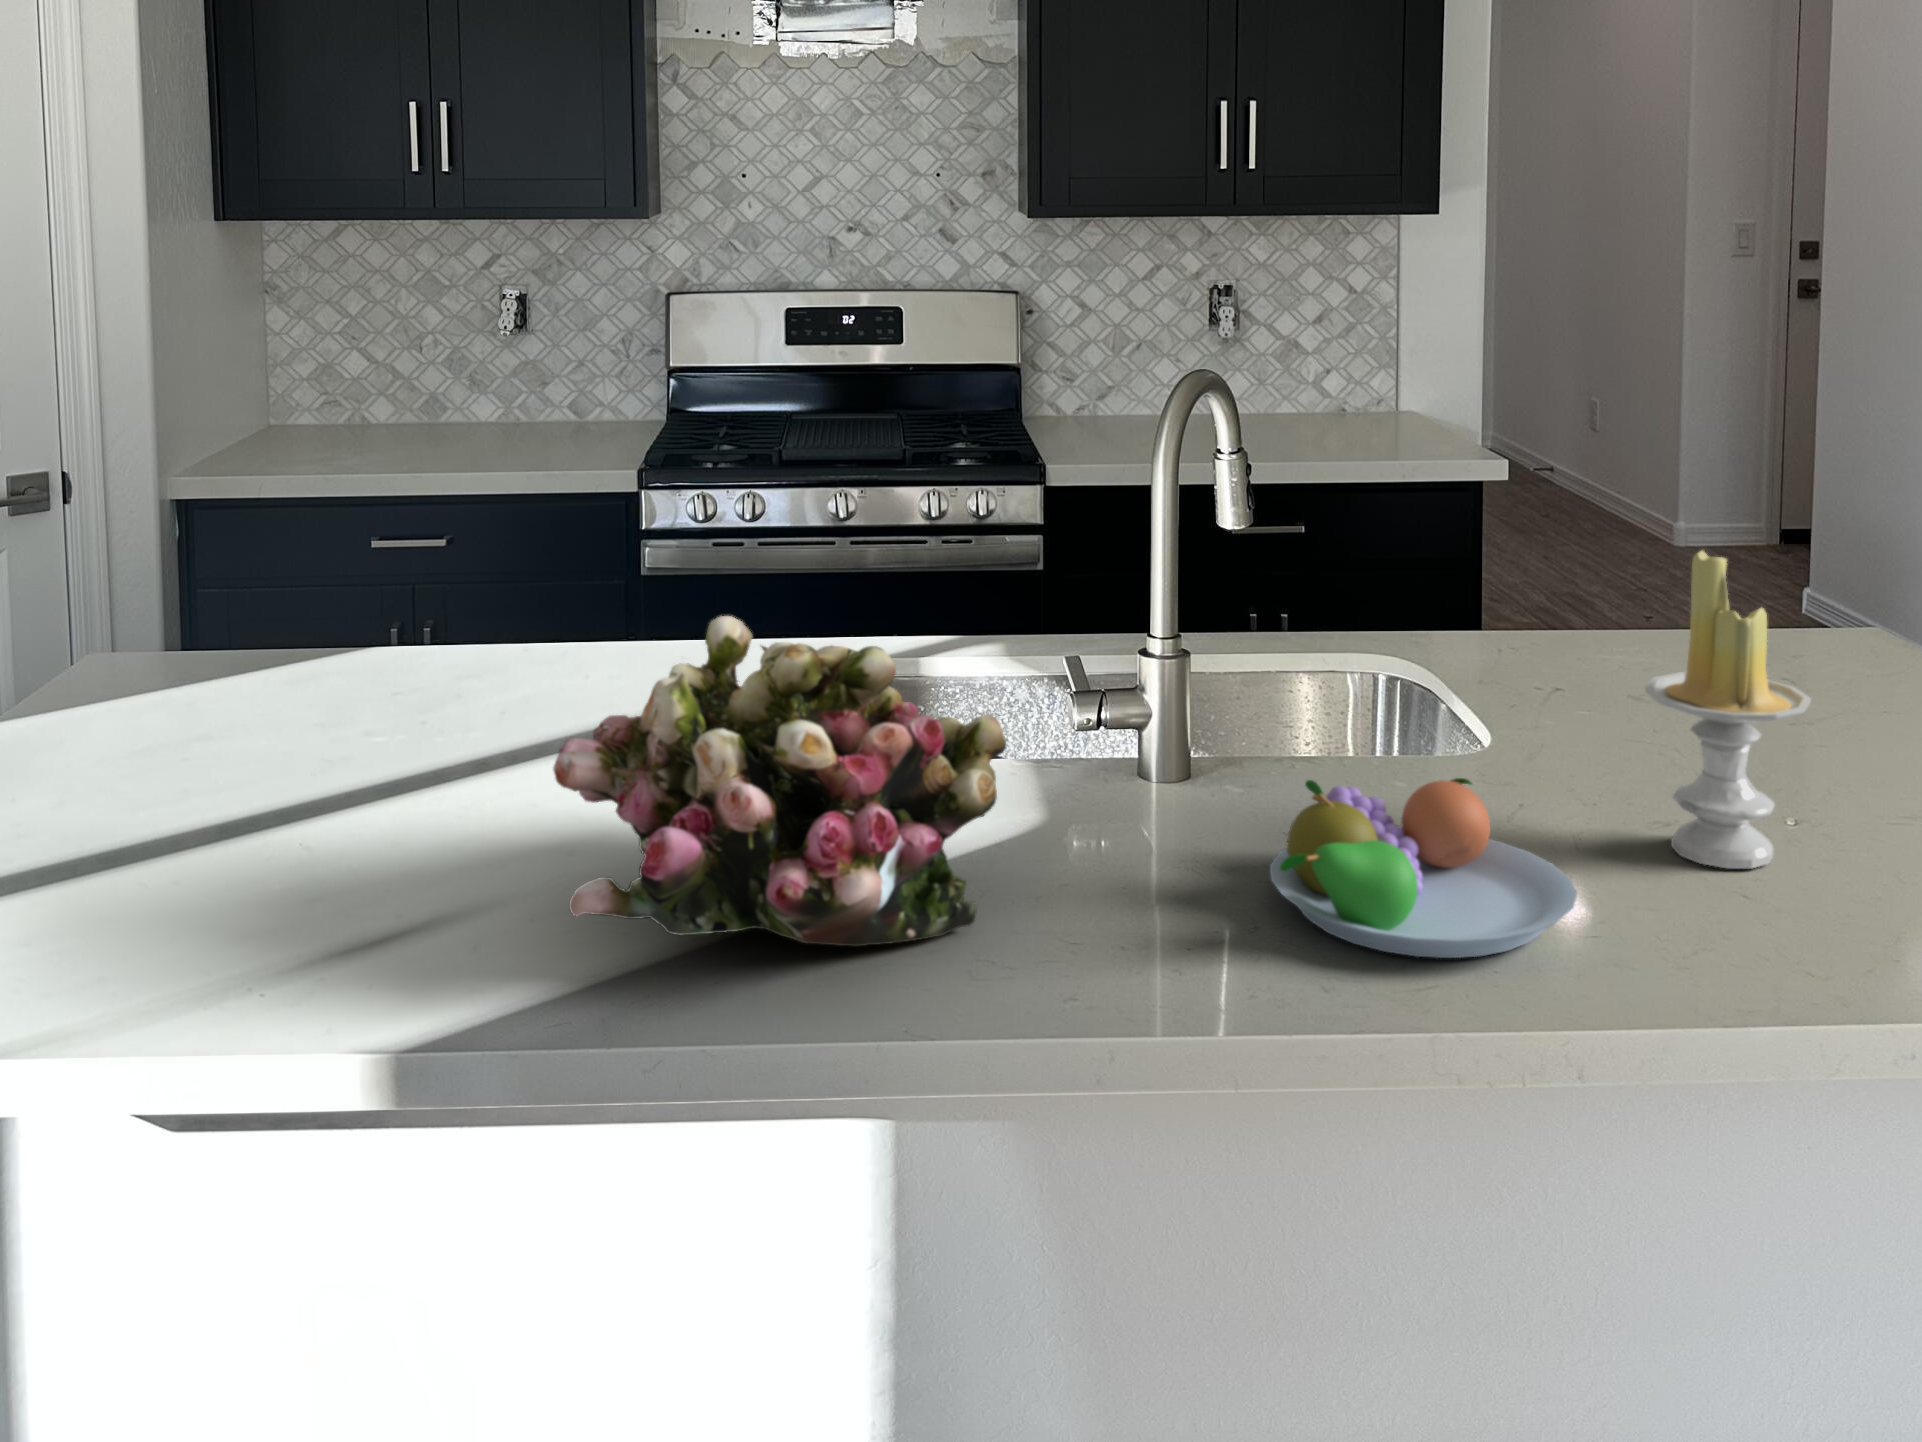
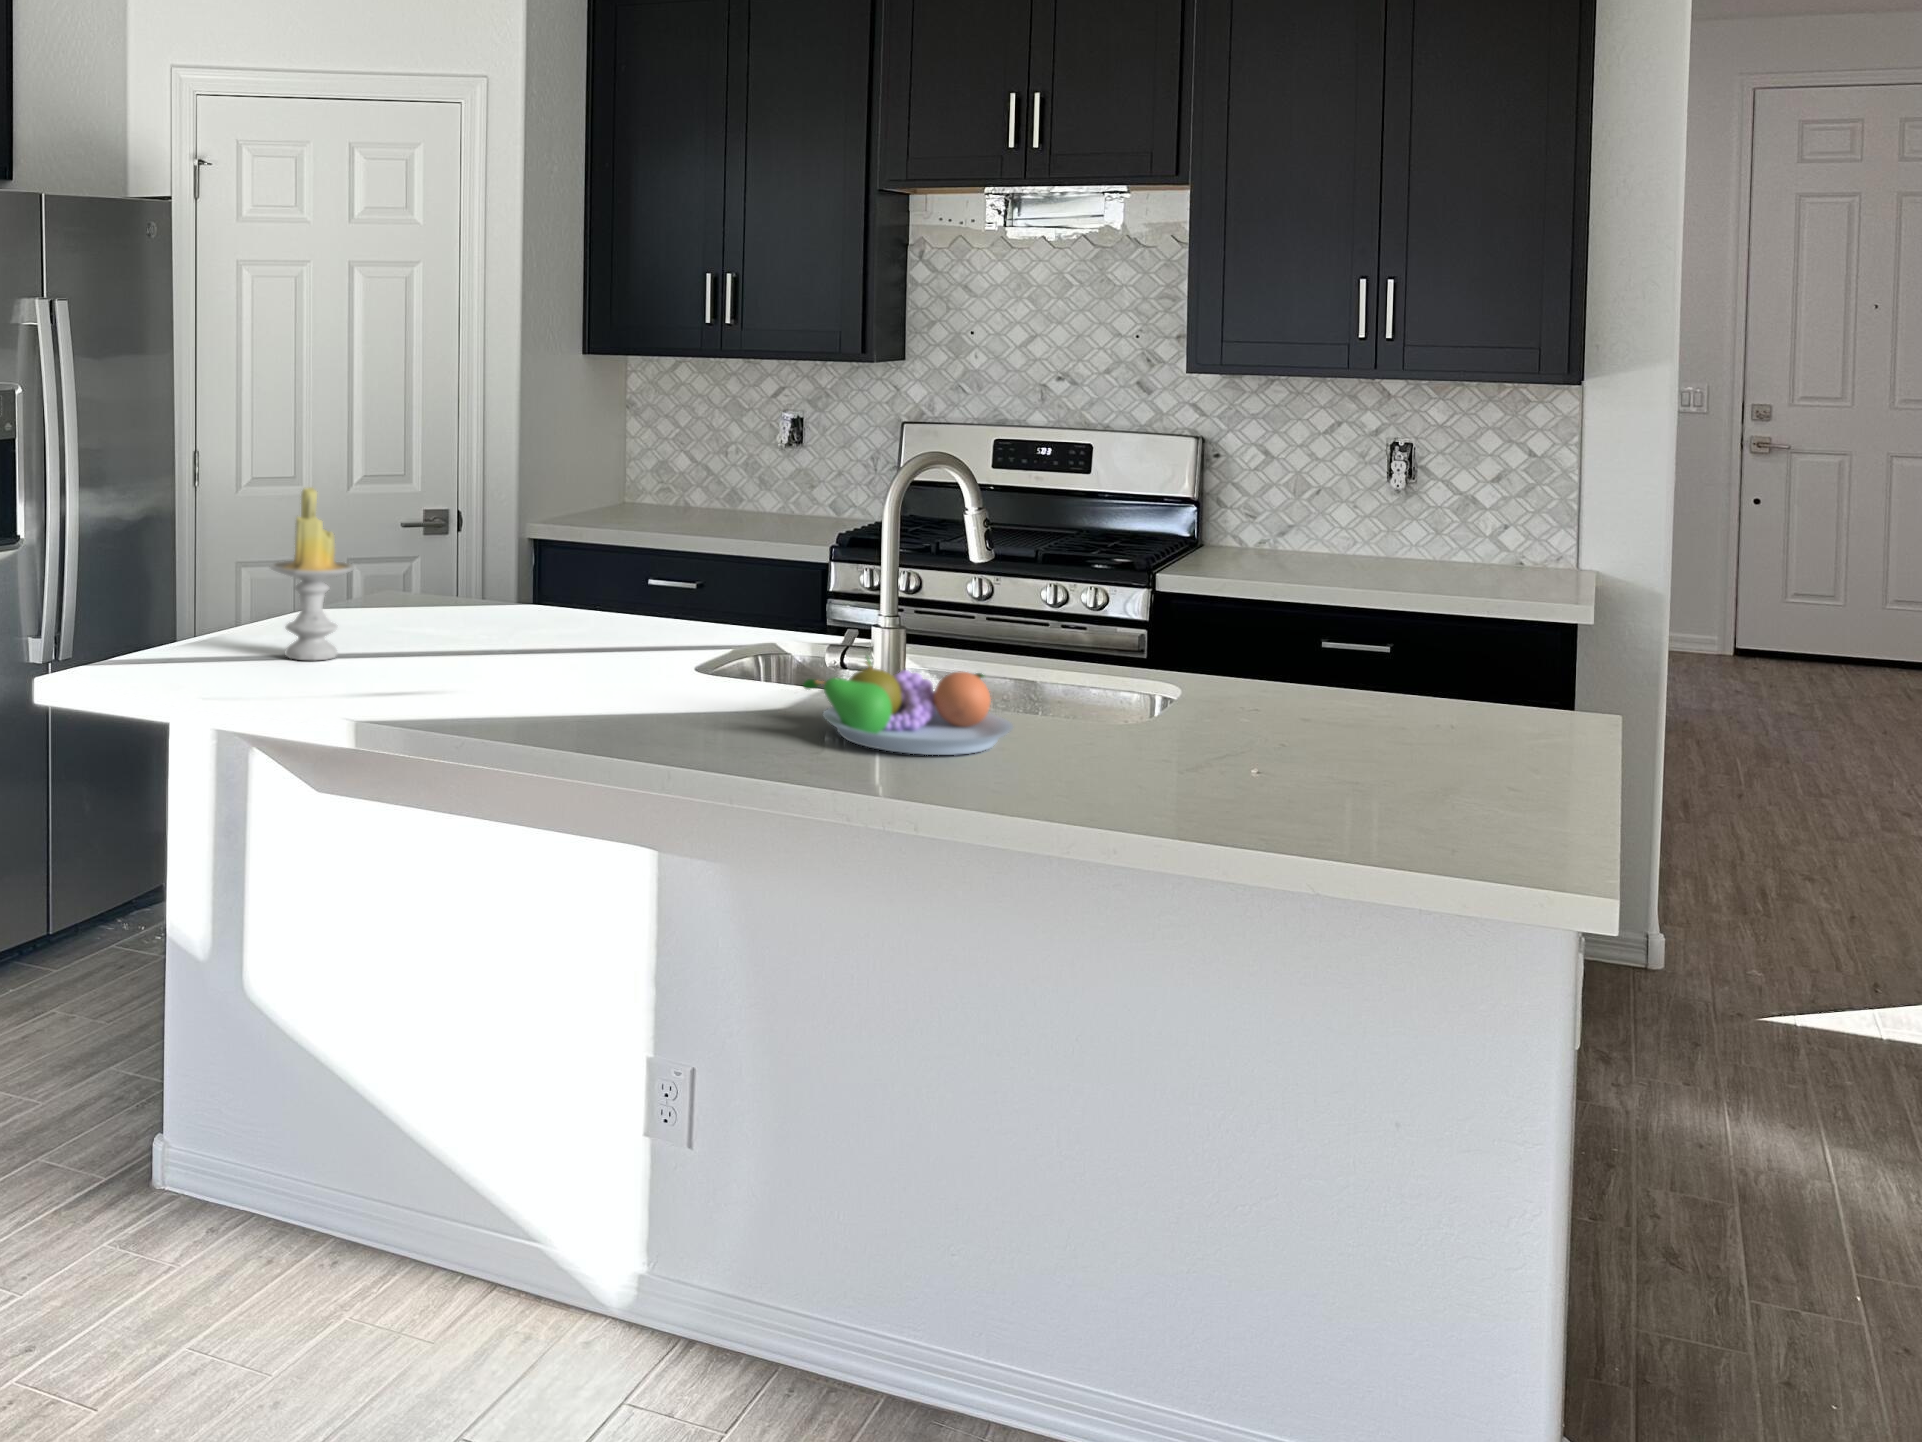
candle: present [1645,551,1811,869] -> present [270,487,354,660]
flower arrangement: present [553,616,1006,946] -> none [429,527,701,705]

